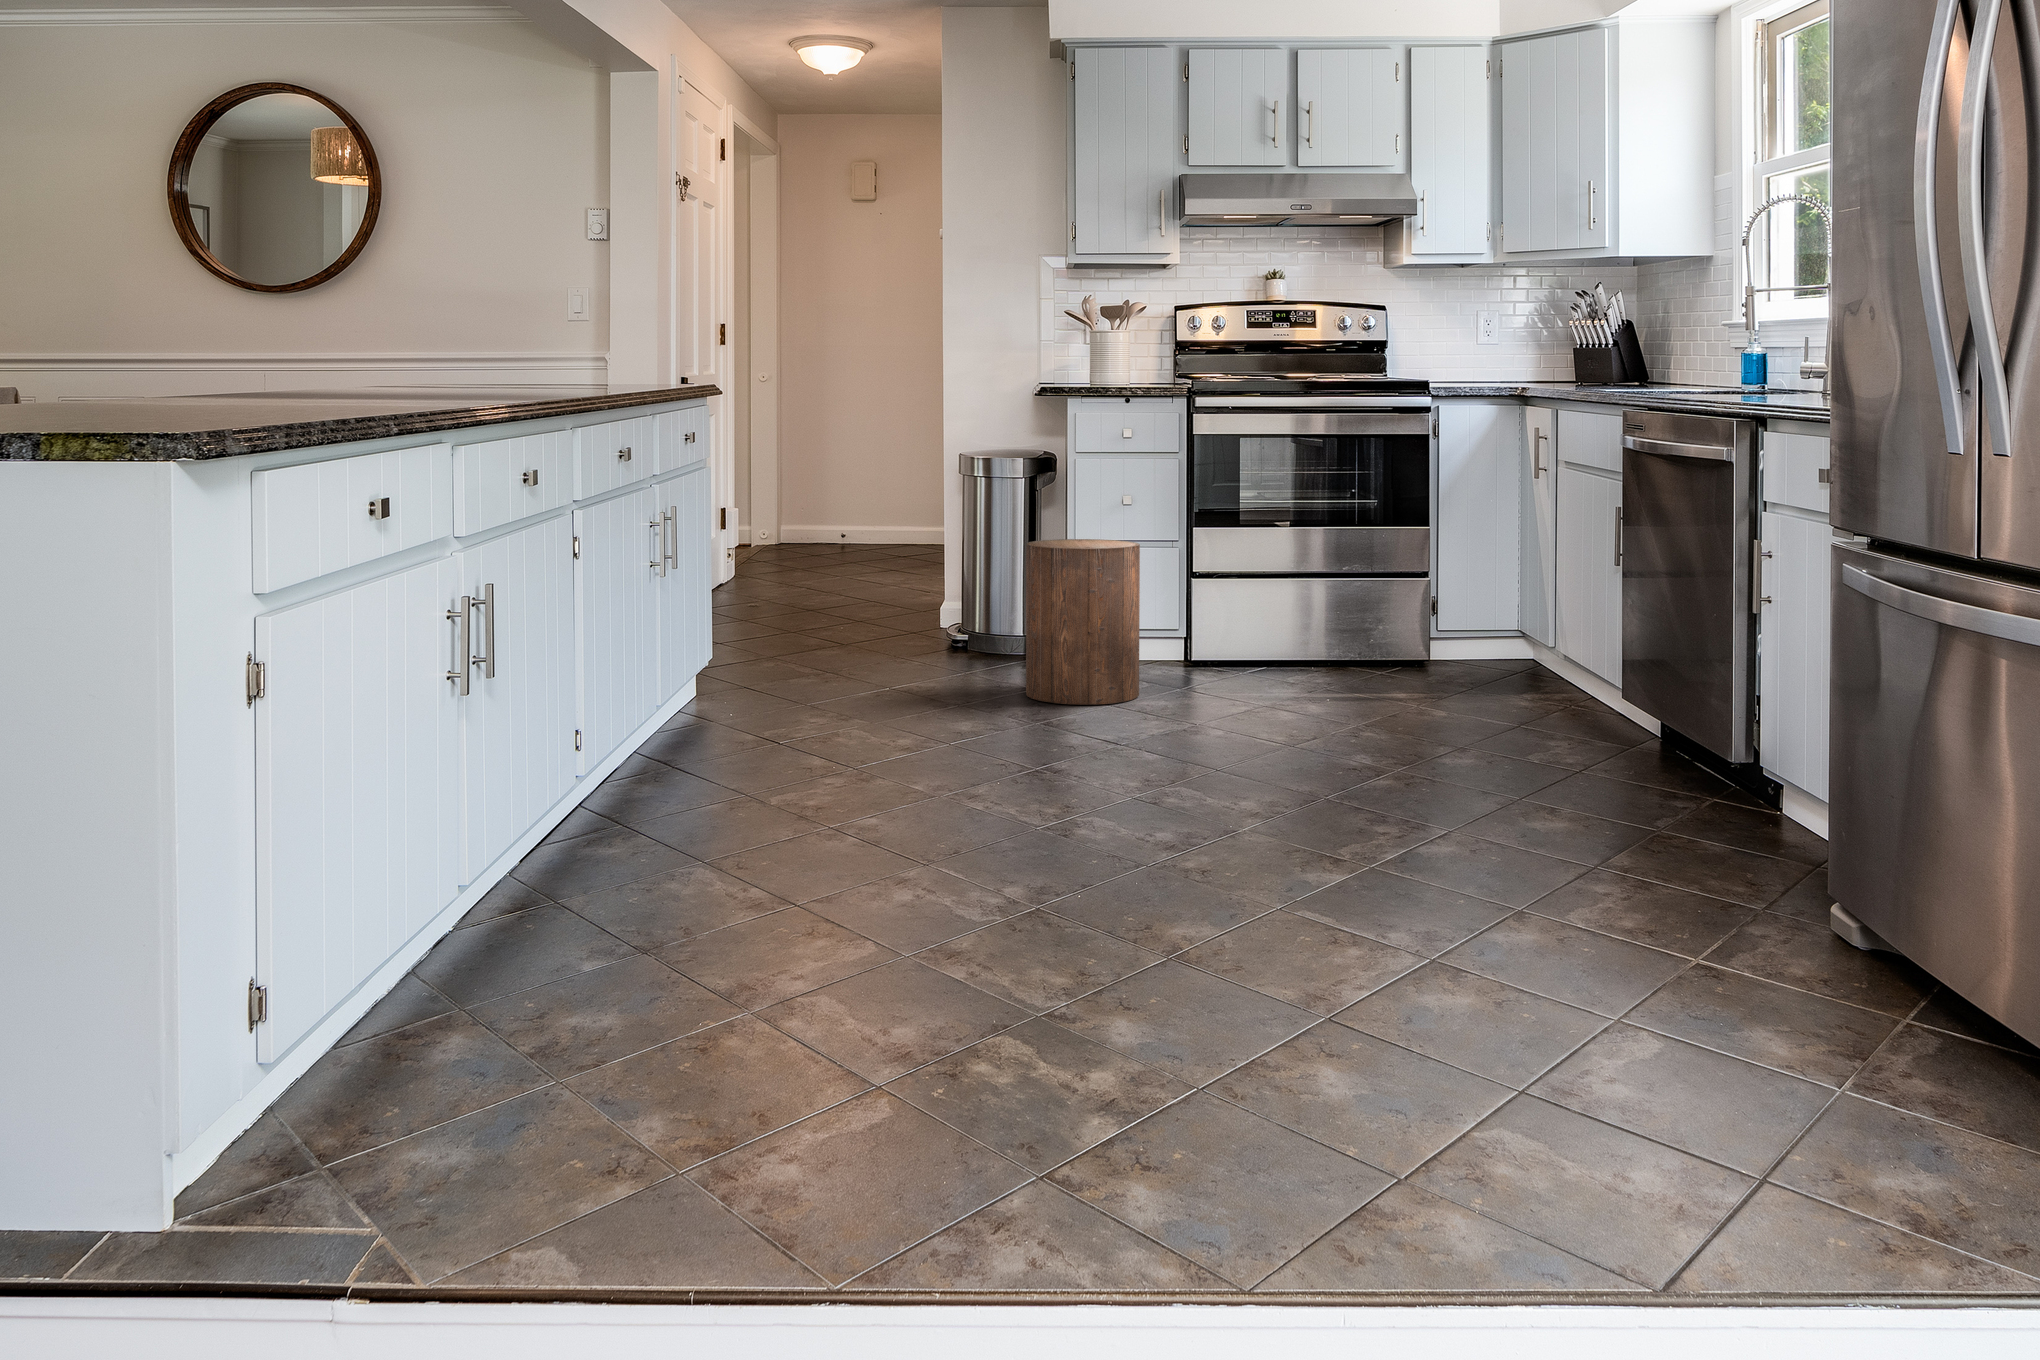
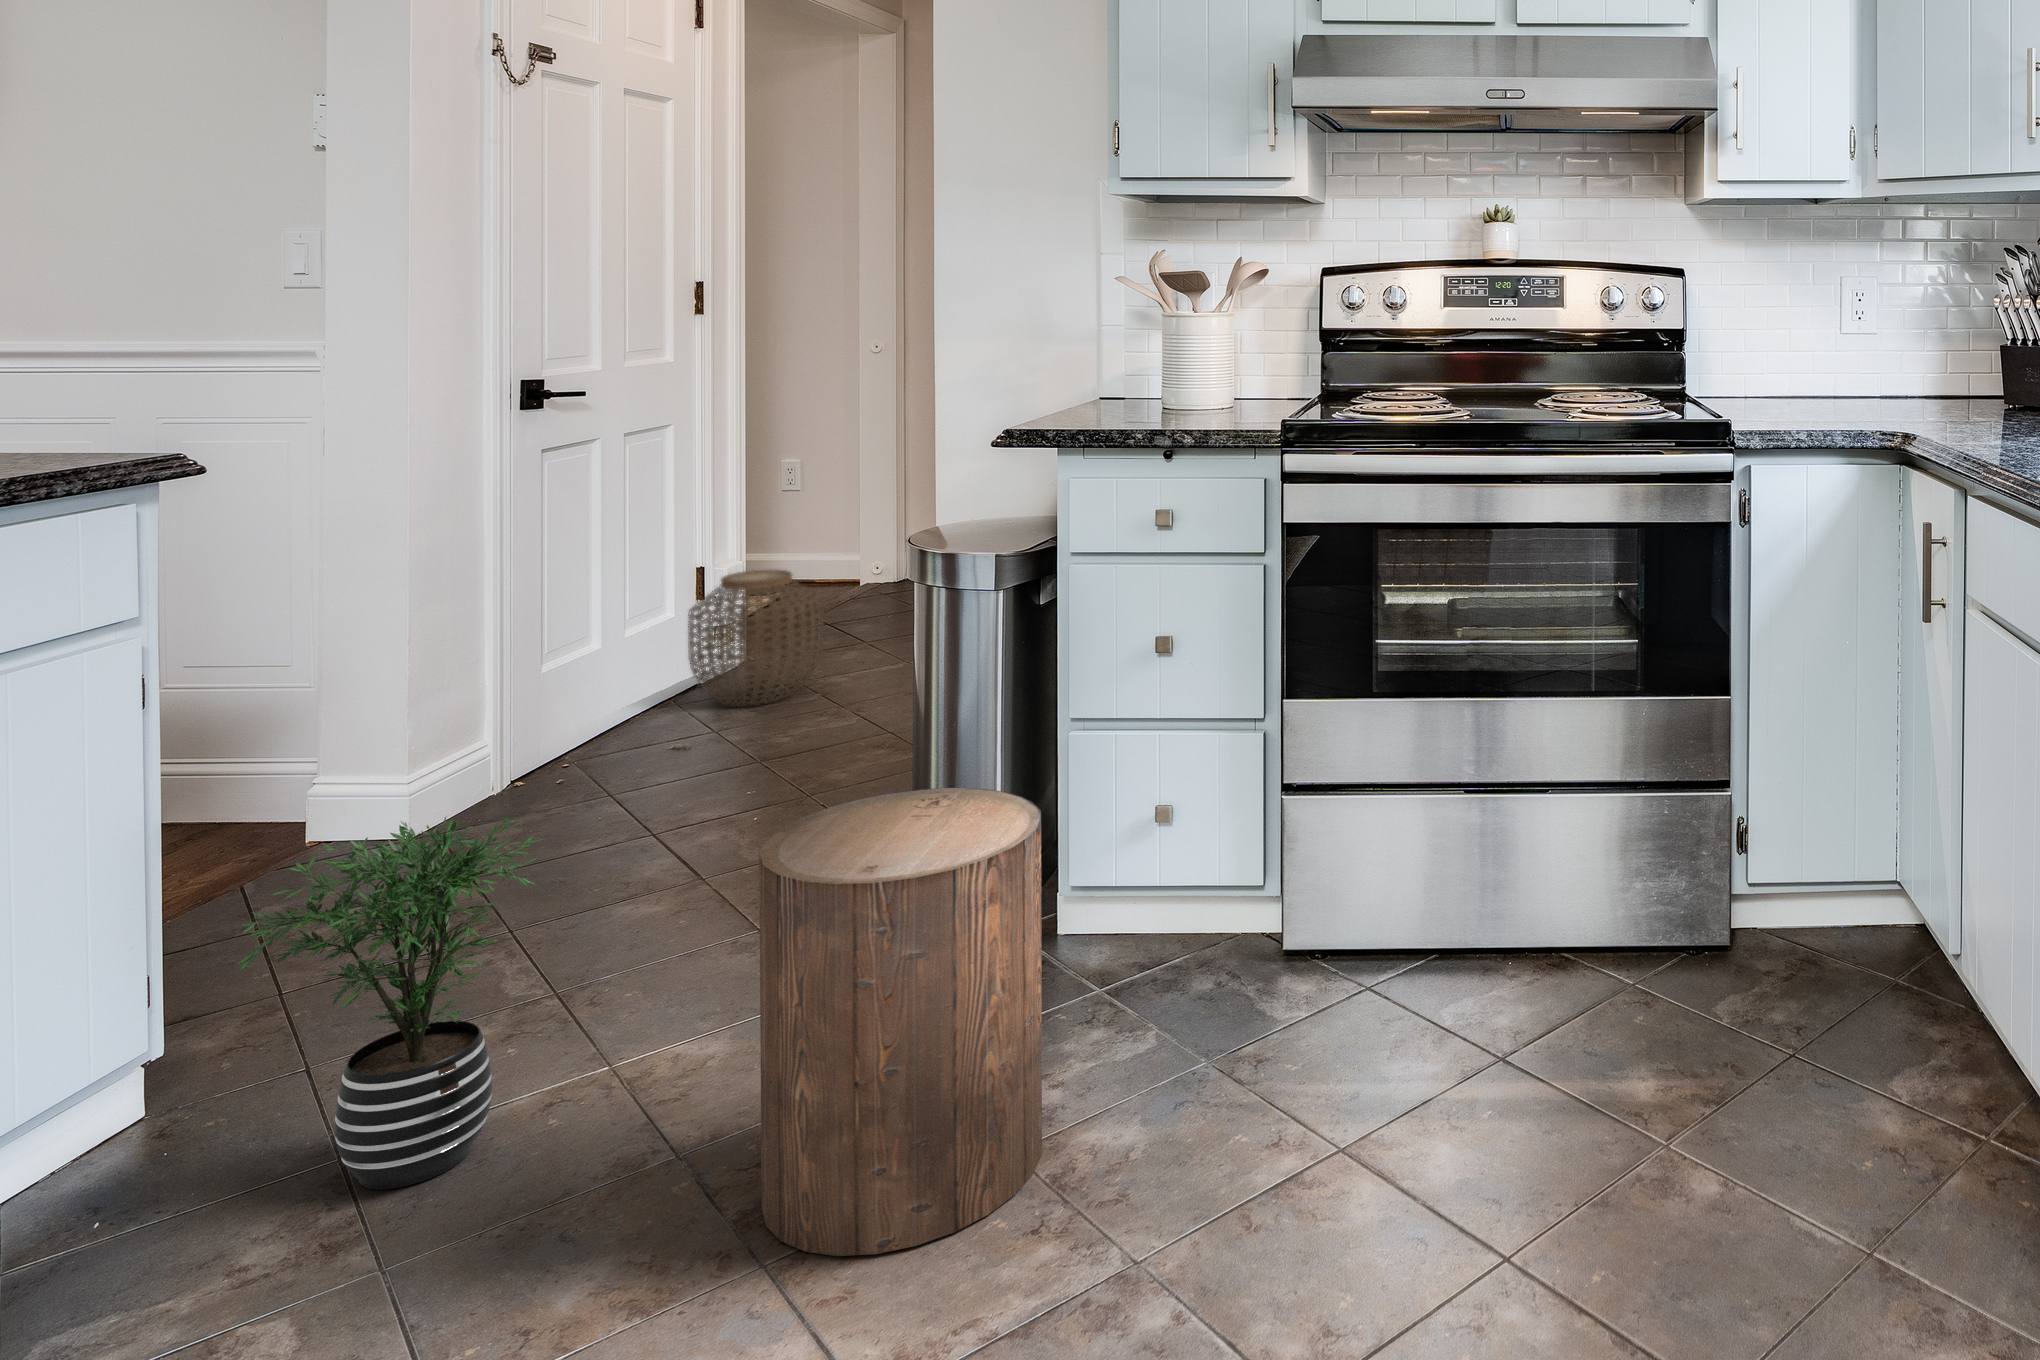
woven basket: none [715,515,794,599] -> present [688,570,824,706]
potted plant: none [804,542,908,696] -> present [239,815,545,1189]

